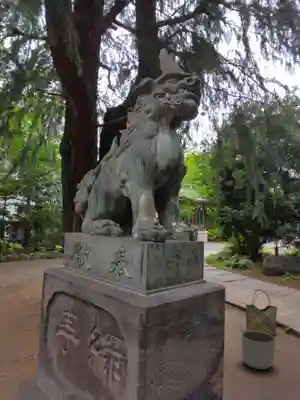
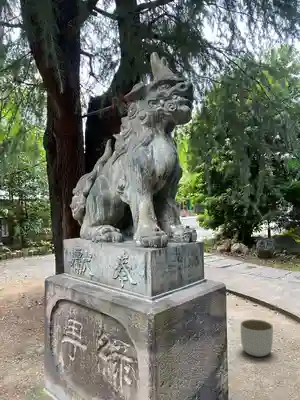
woven basket: present [246,290,277,335] -> none [241,277,272,320]

